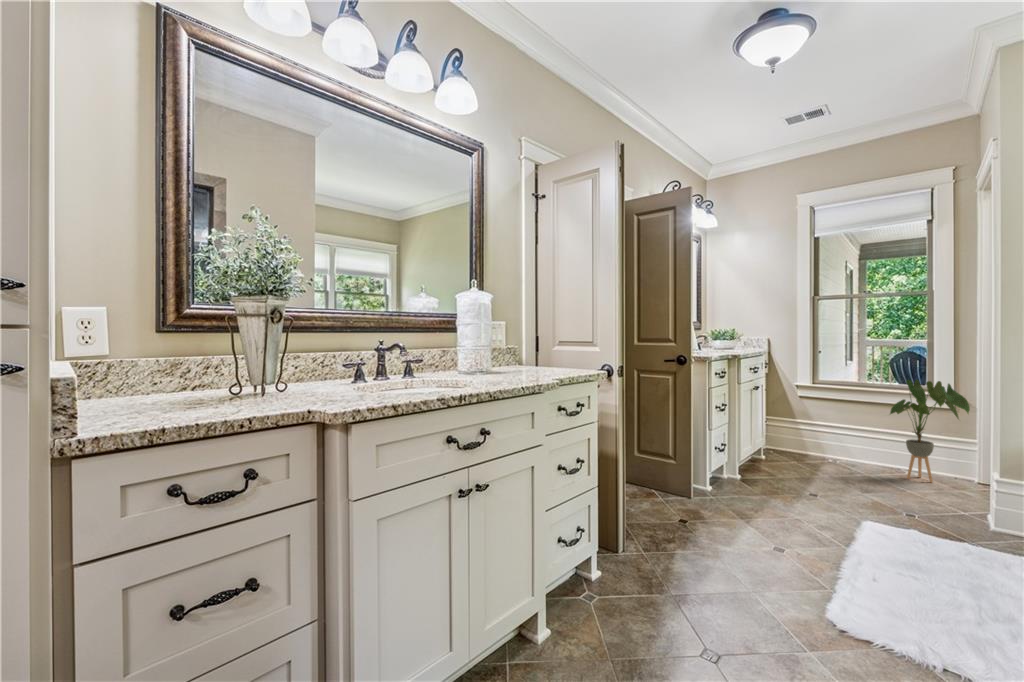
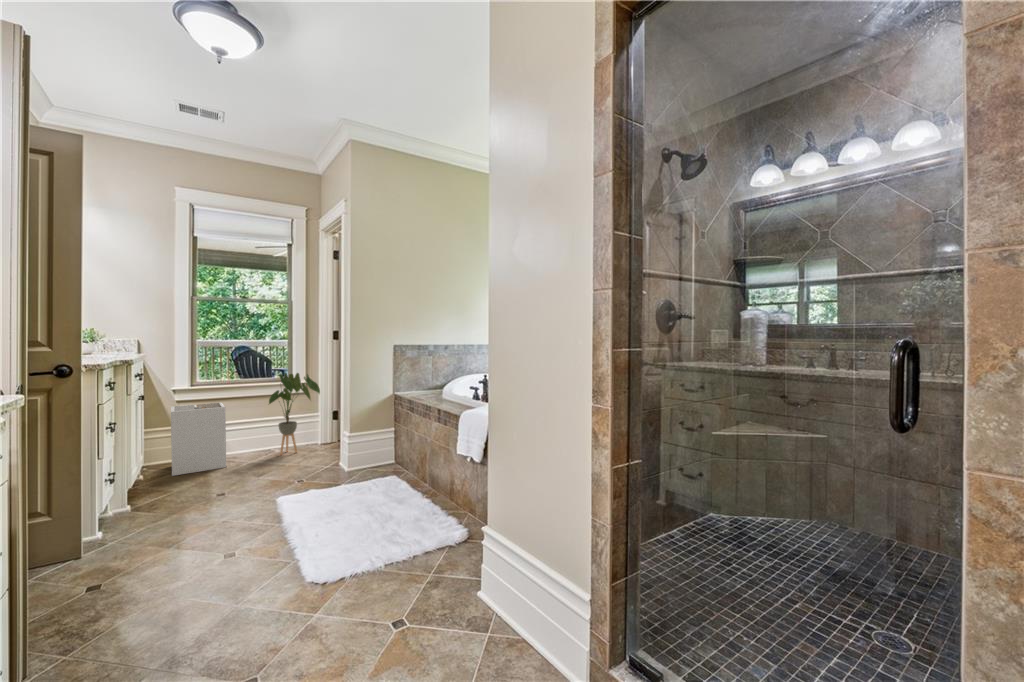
laundry hamper: none [785,400,840,472] -> present [171,403,226,476]

